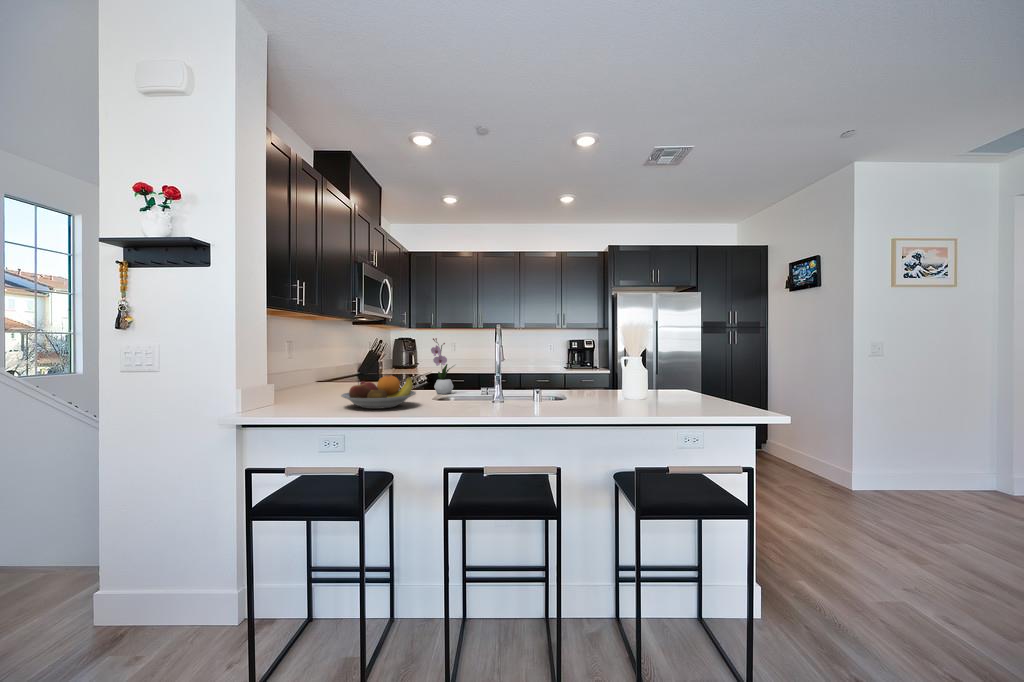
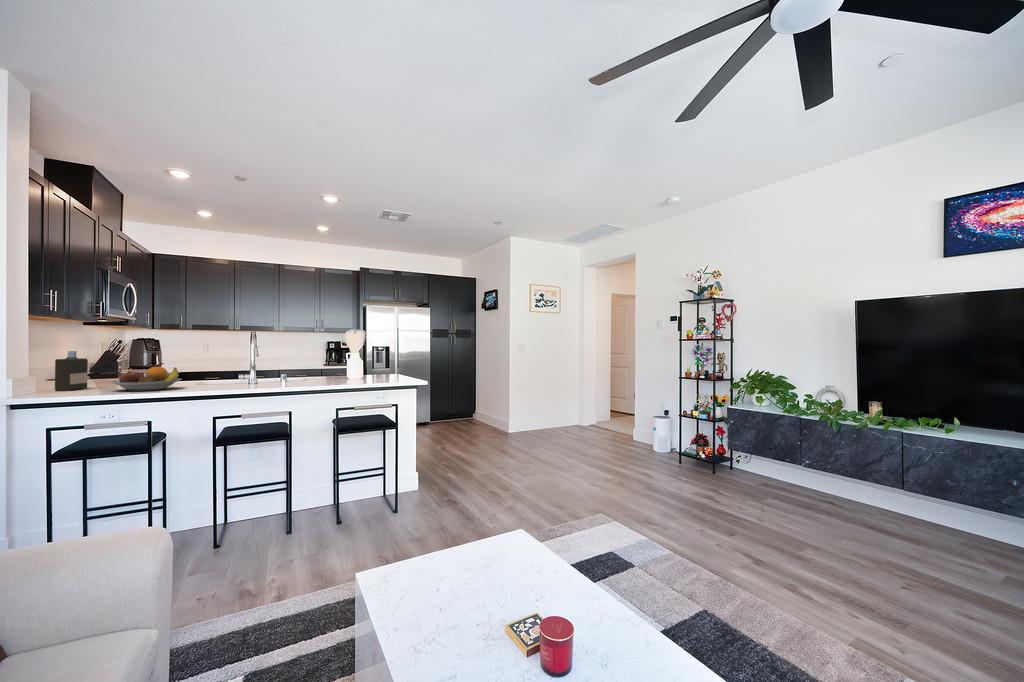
flower arrangement: present [431,338,454,394] -> none [192,339,216,383]
bottle: none [296,354,327,403] -> present [55,351,88,391]

